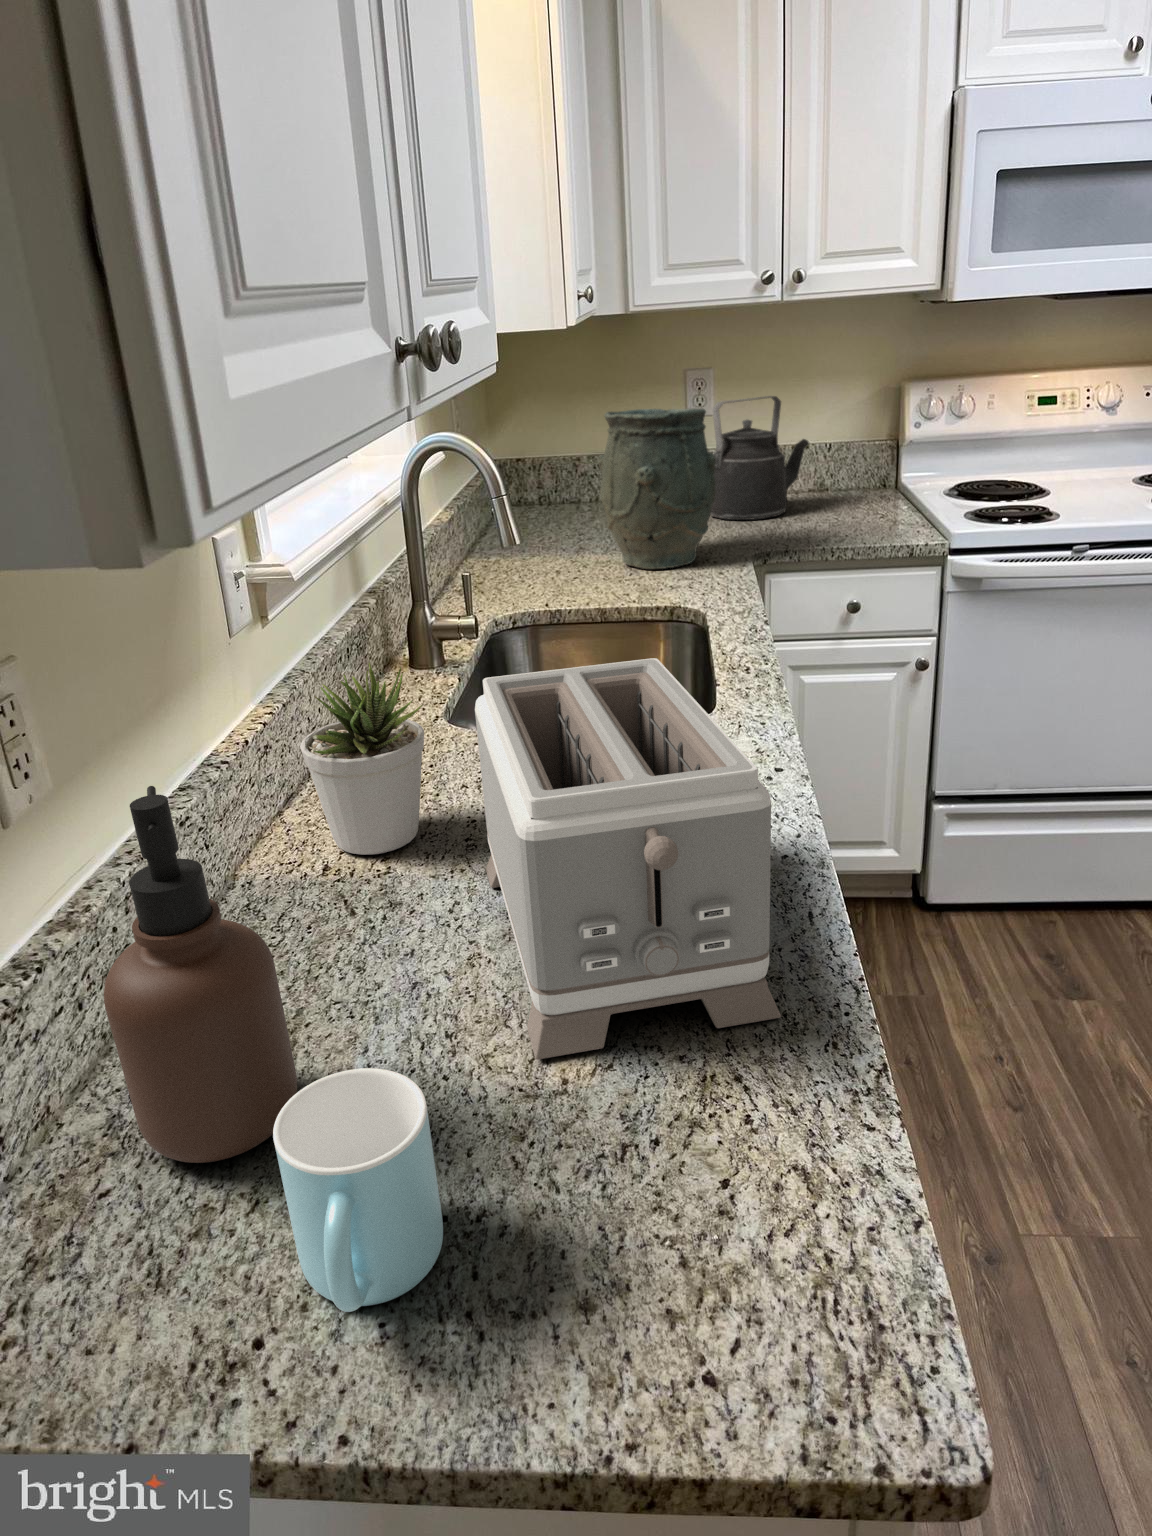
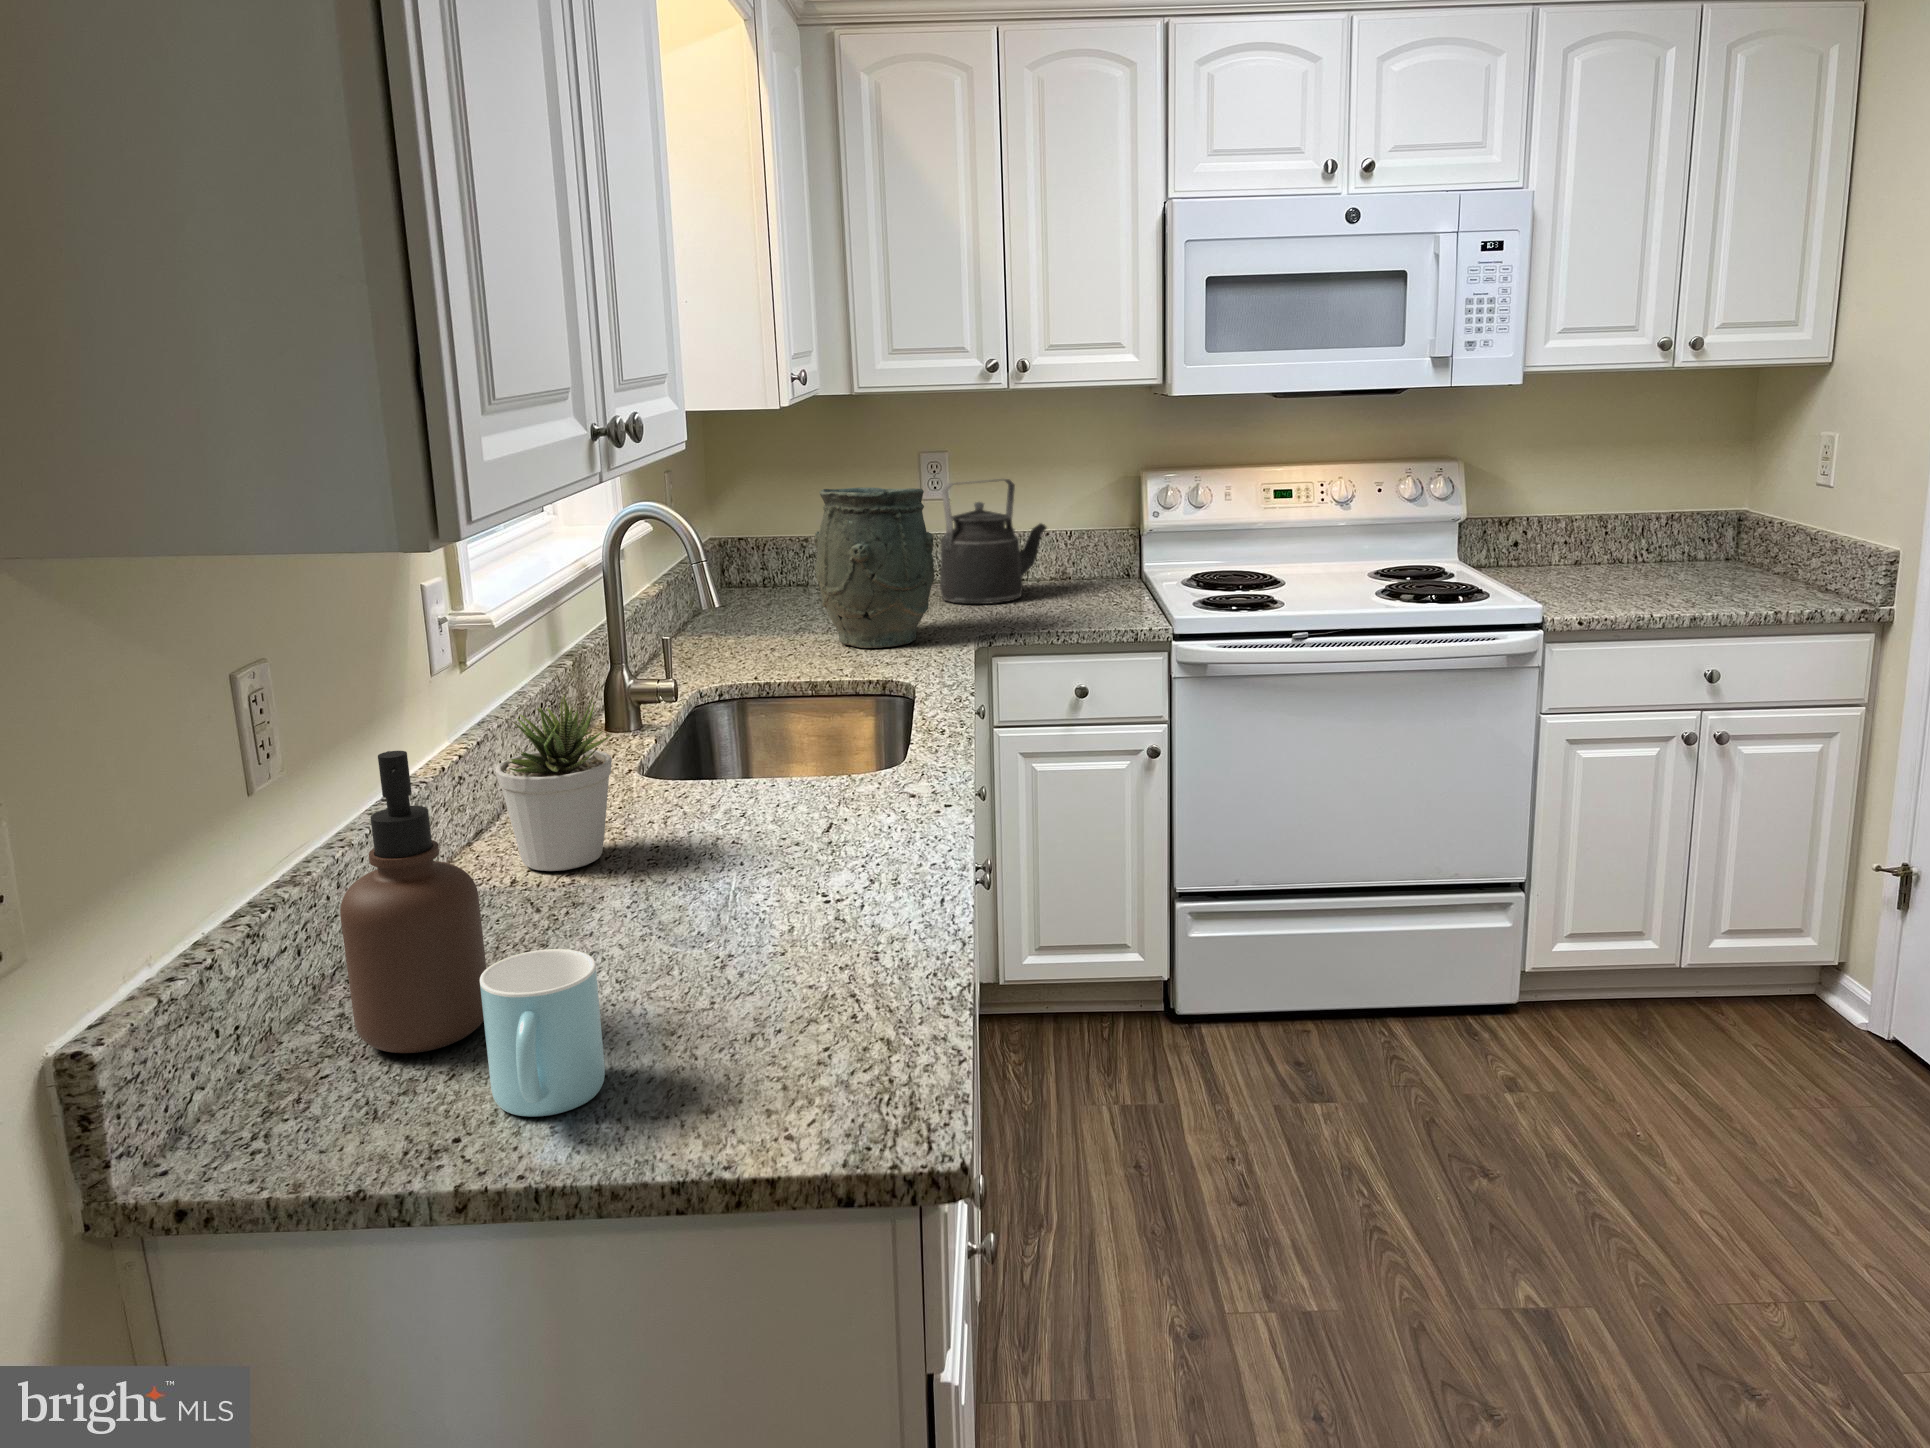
toaster: present [475,658,781,1060] -> none [656,689,896,990]

